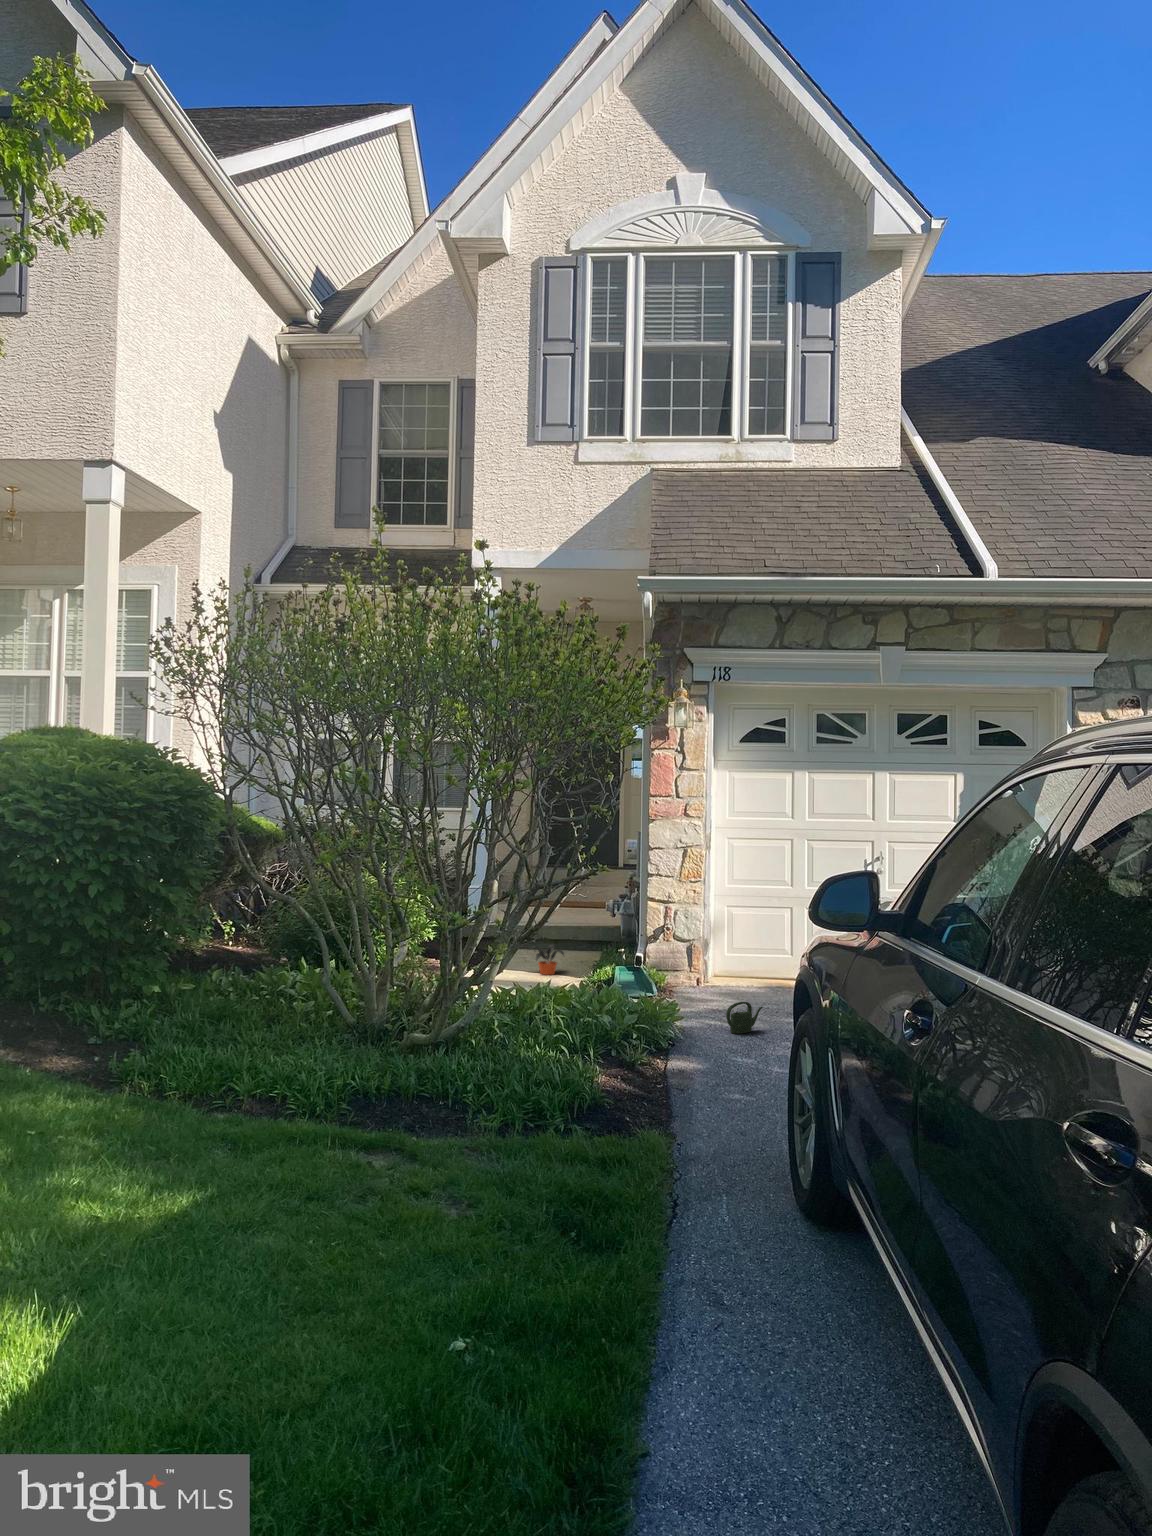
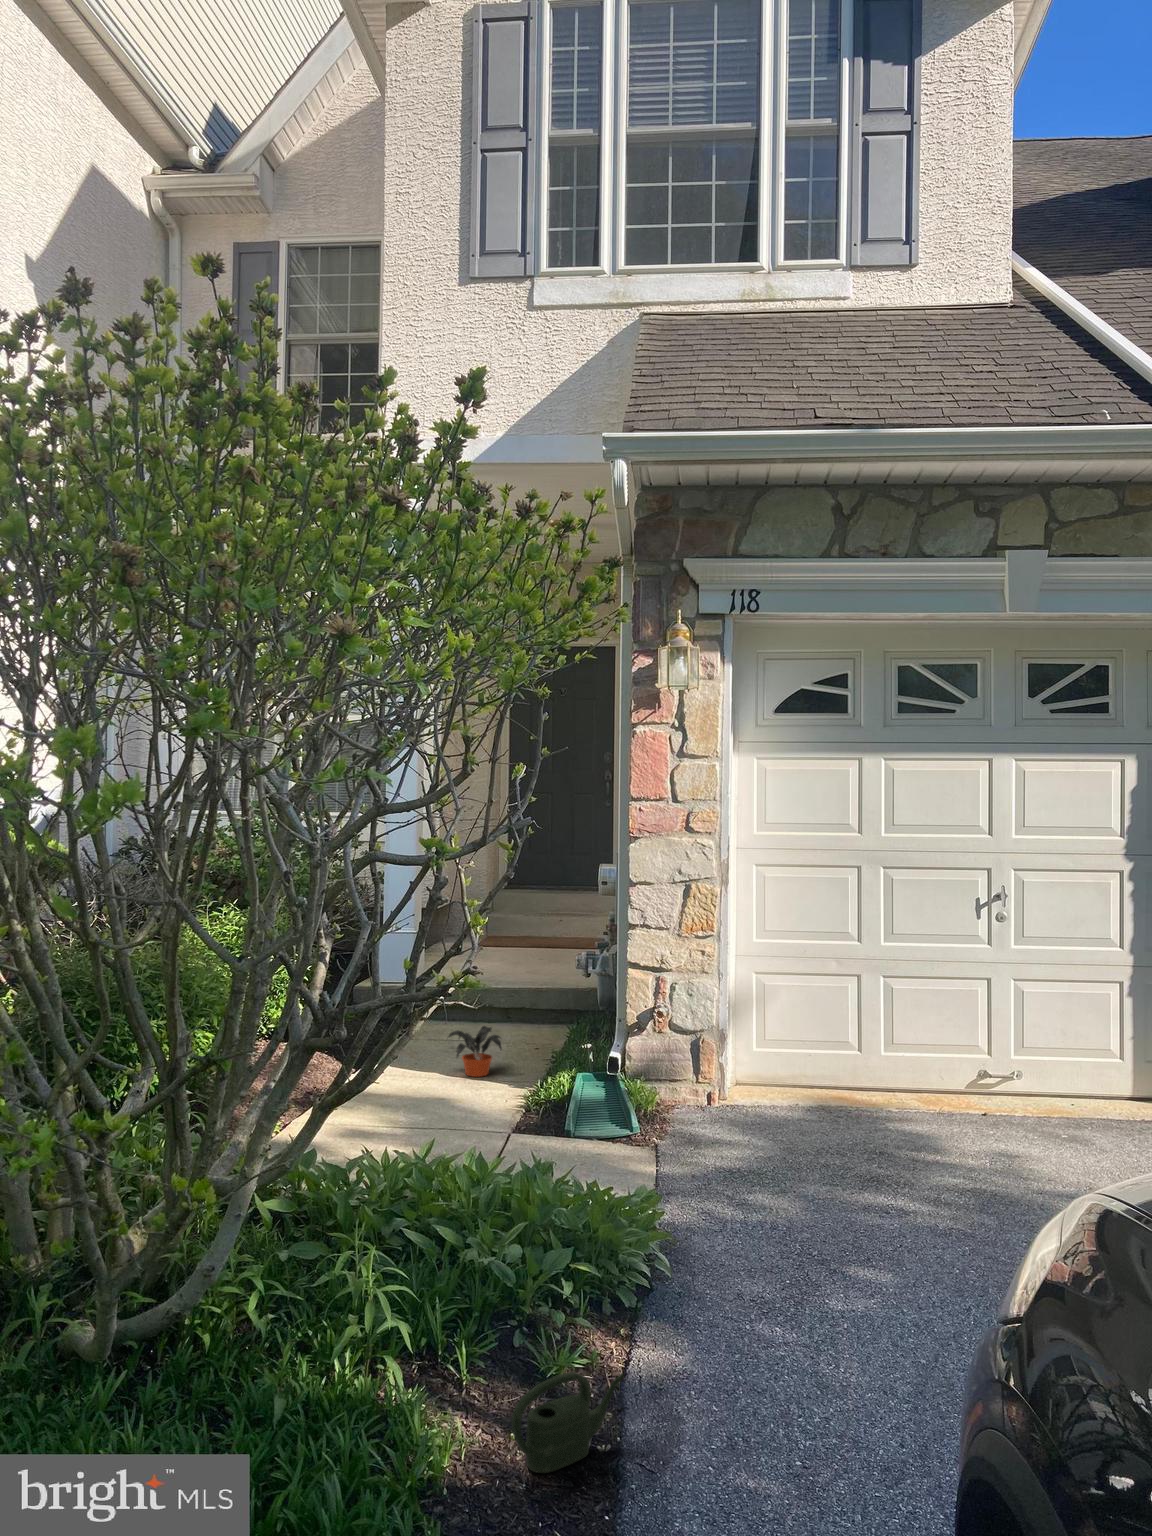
watering can: present [726,1002,763,1034] -> present [511,1372,624,1473]

